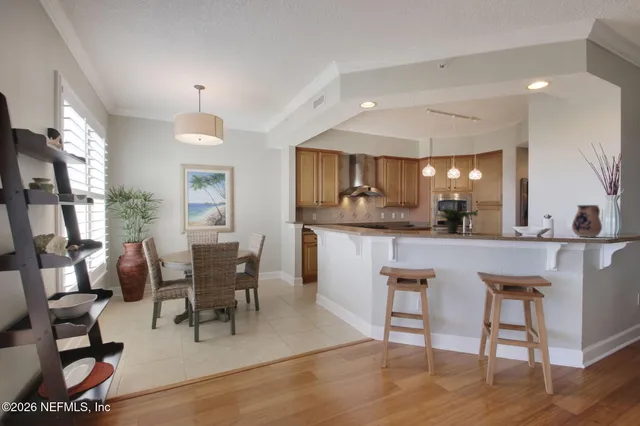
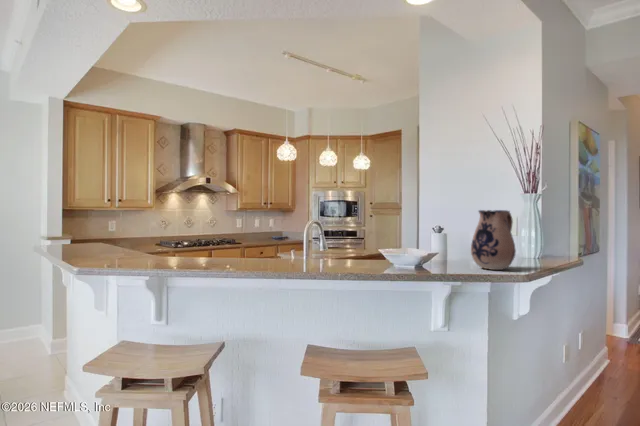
potted plant: present [440,200,477,233] -> none [244,197,314,266]

